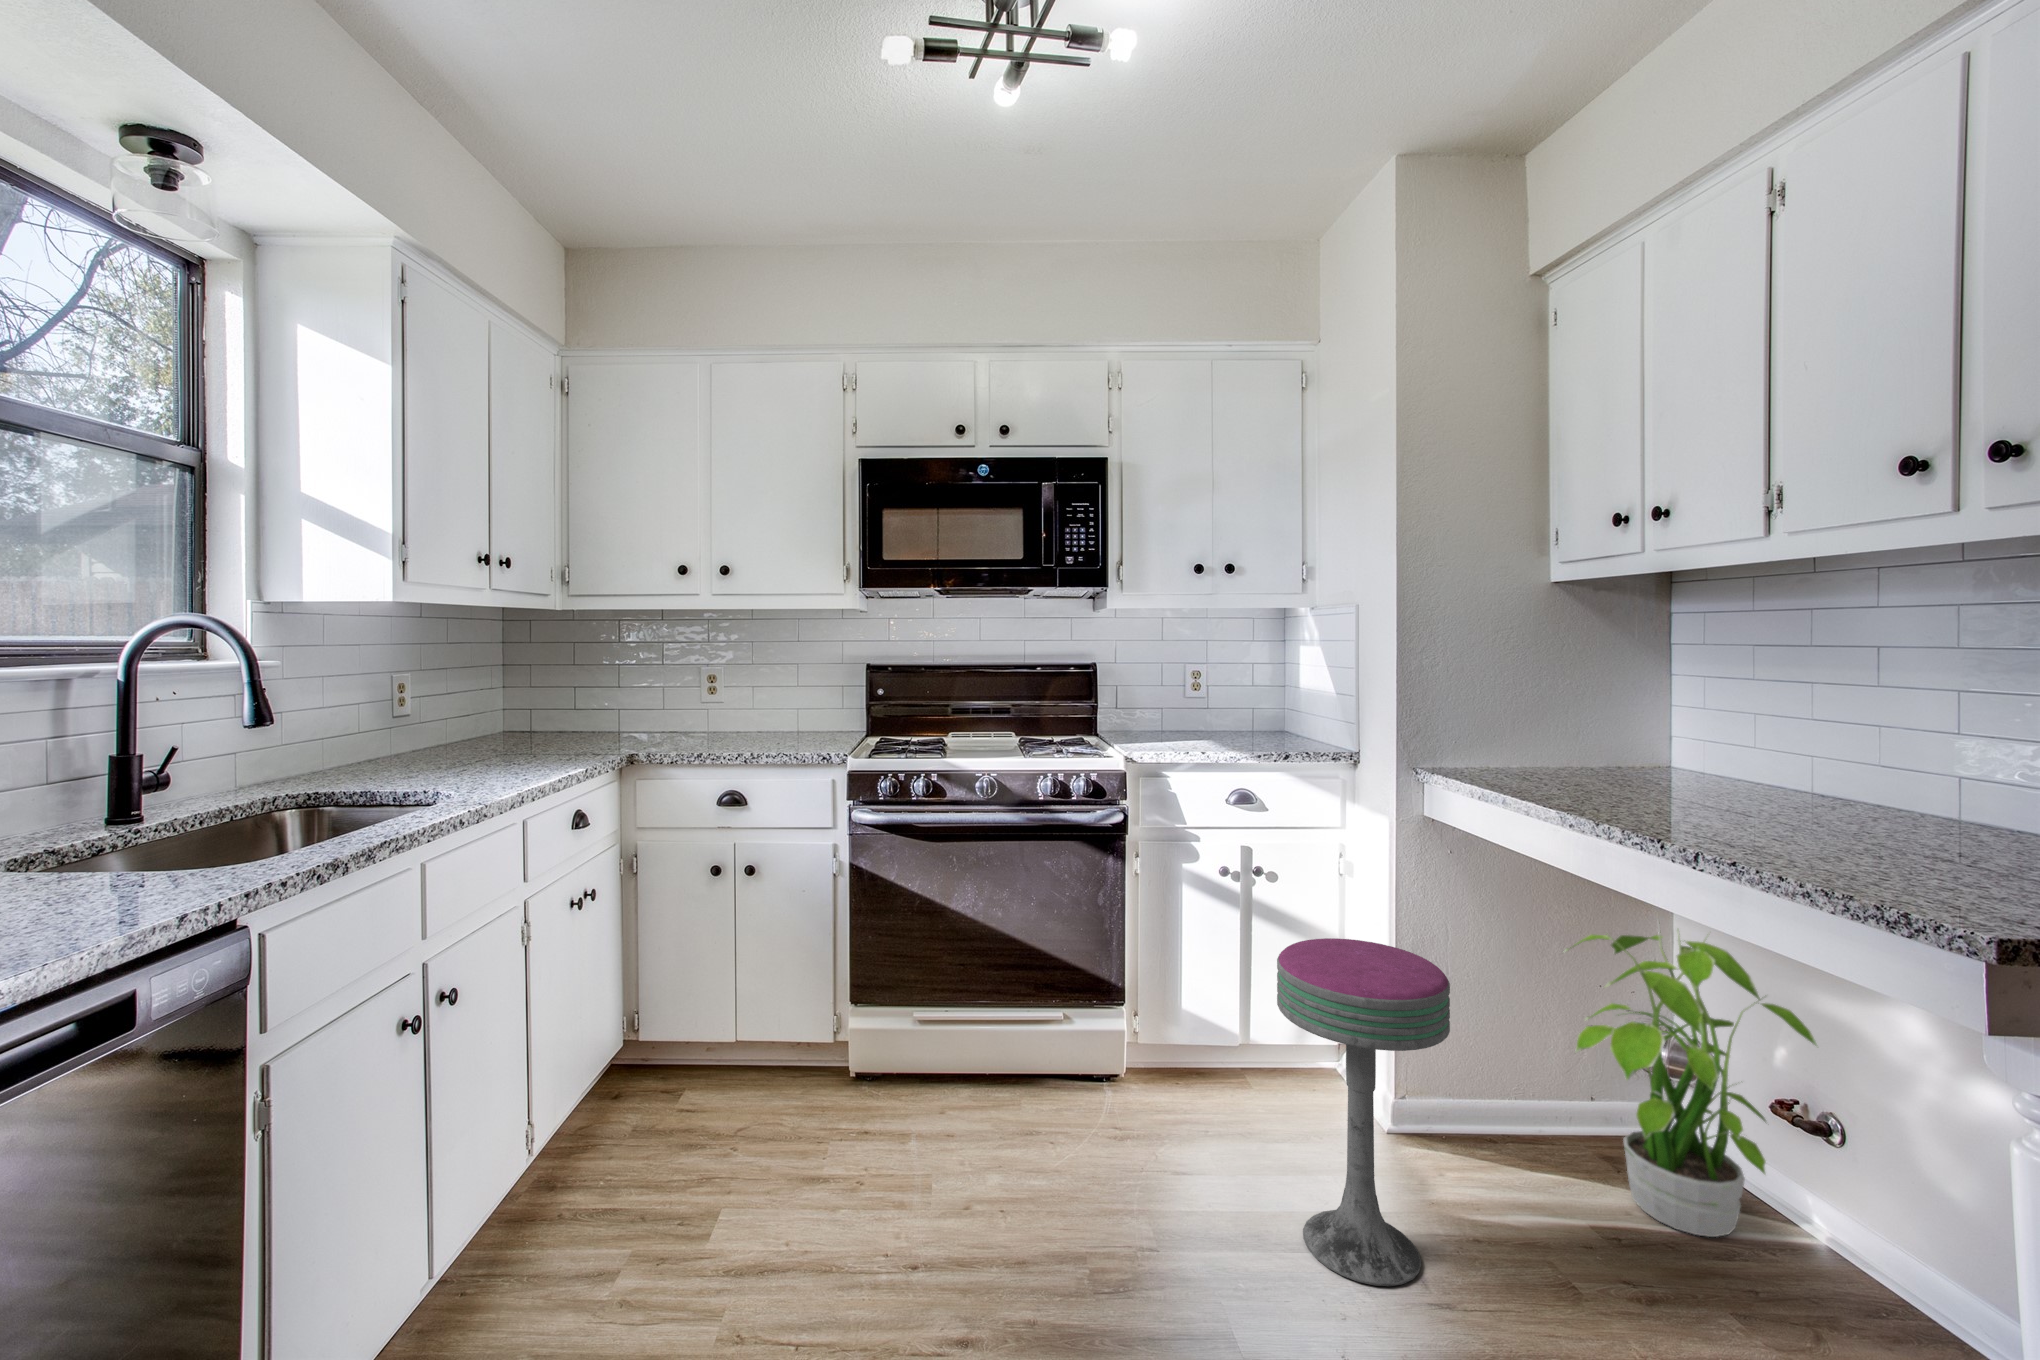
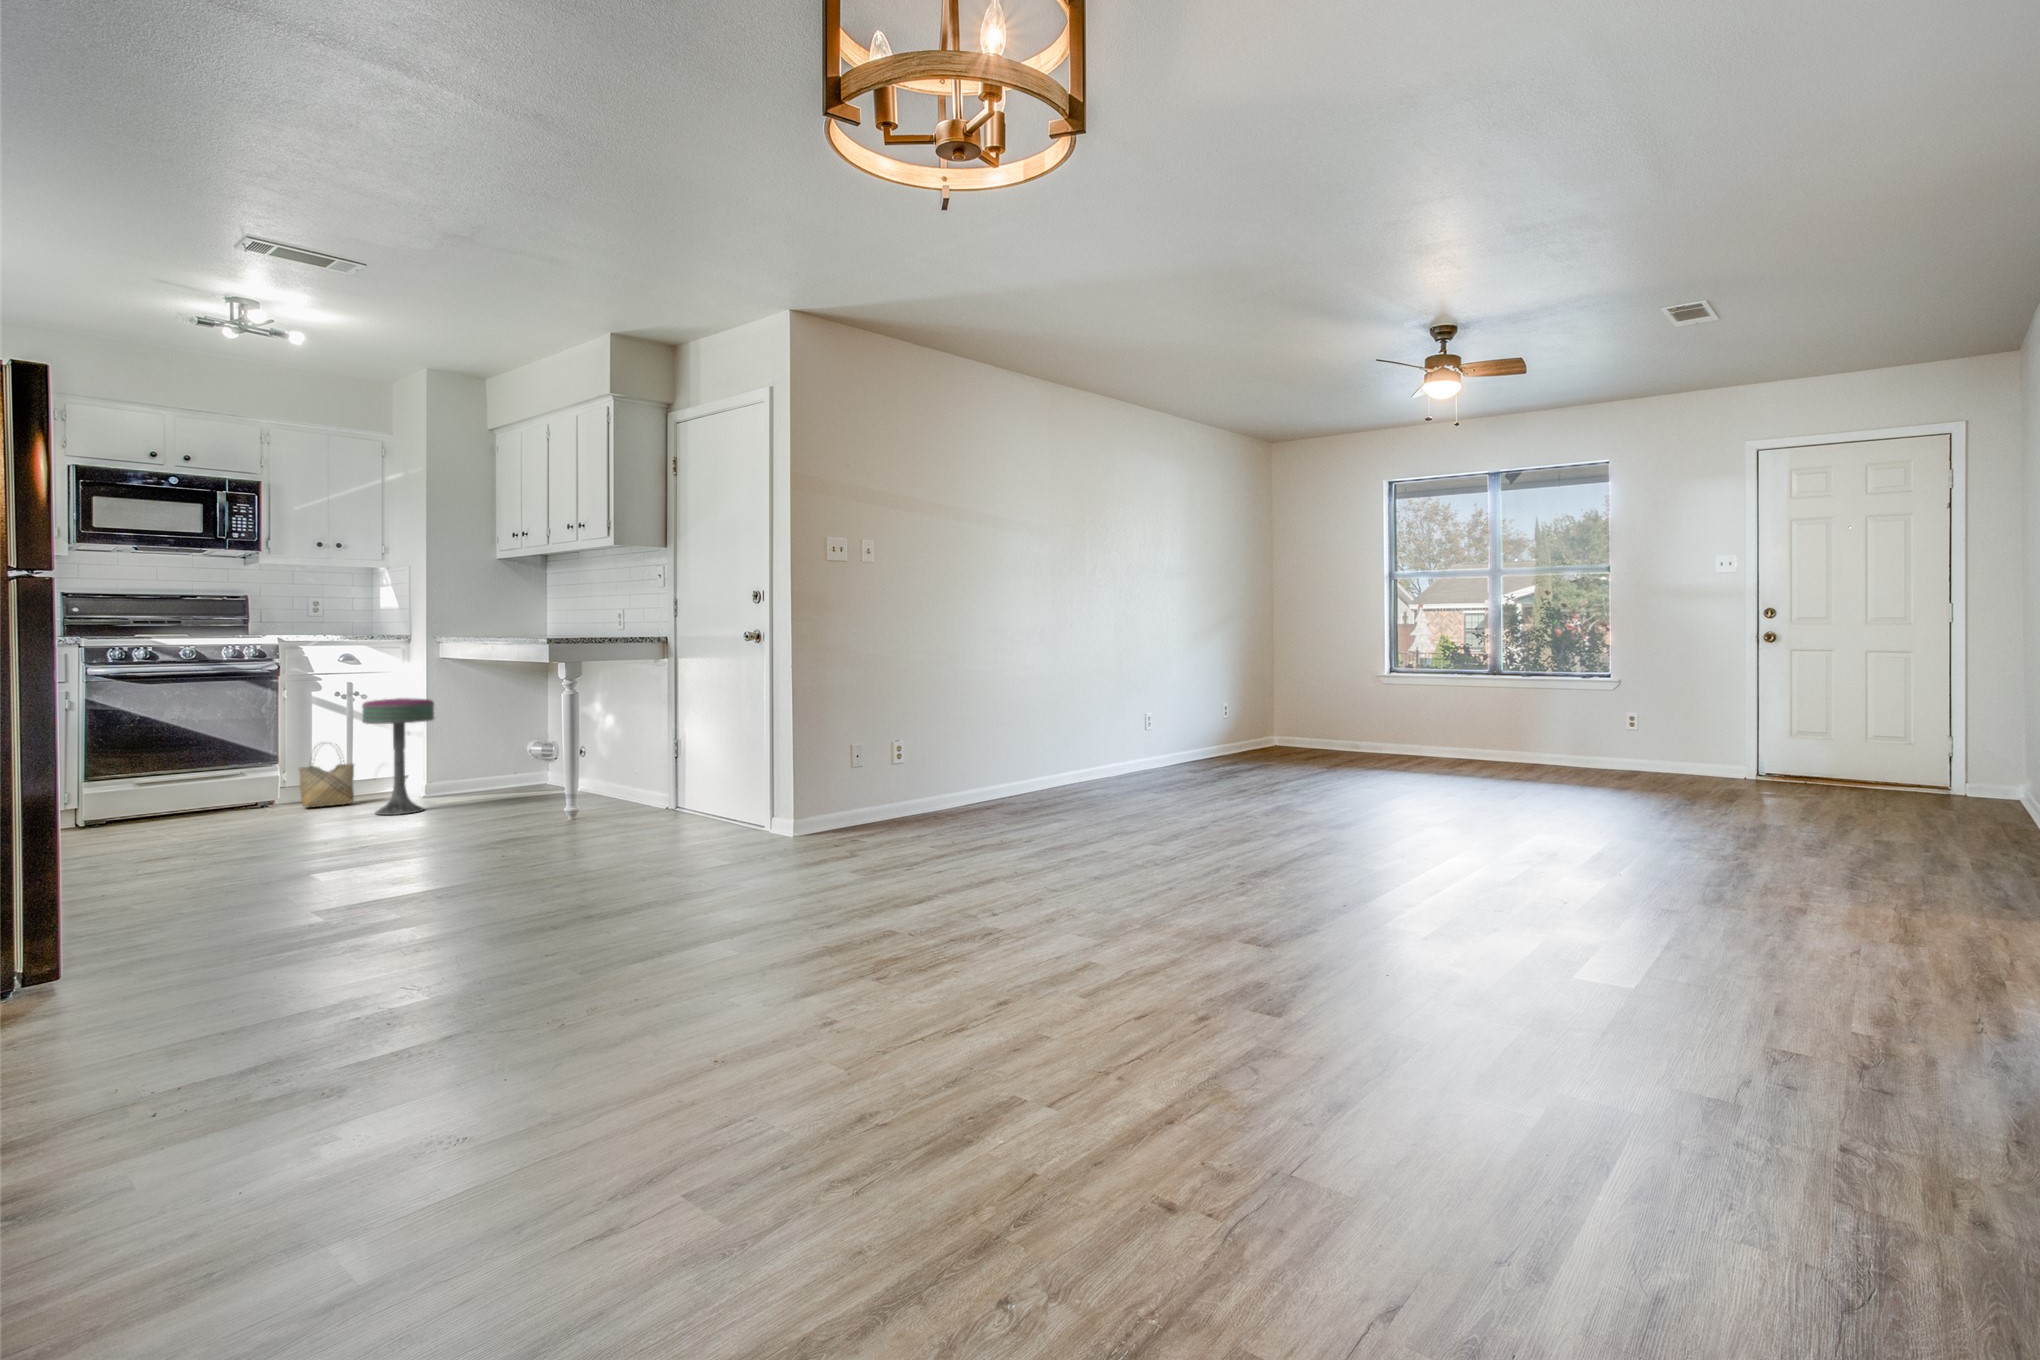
potted plant: present [1565,928,1817,1237] -> none [492,690,573,794]
woven basket: none [1155,973,1255,1123] -> present [299,743,354,807]

